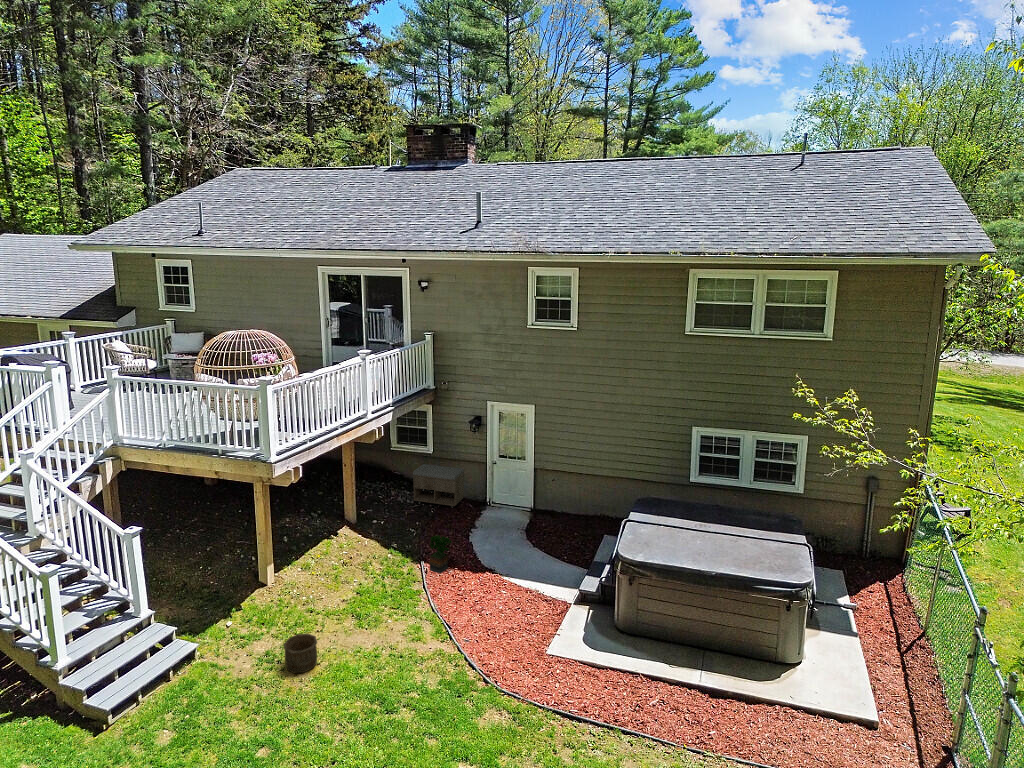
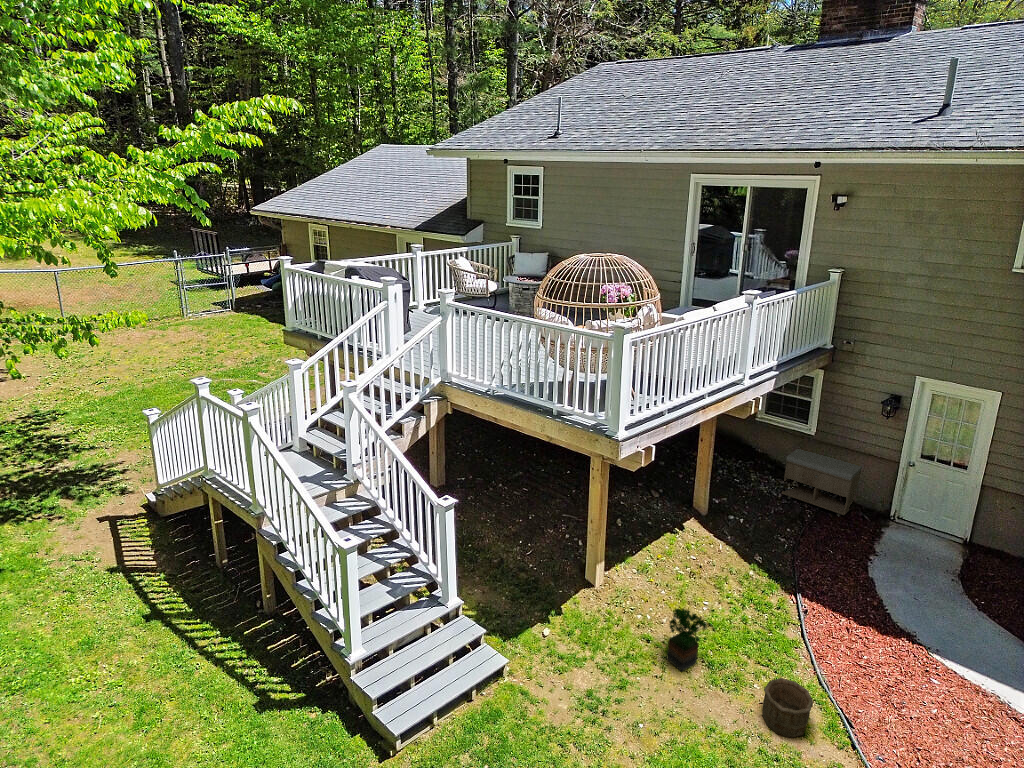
potted tree: present [430,535,452,573] -> present [667,608,708,672]
wooden bucket: present [283,634,317,673] -> present [762,678,813,738]

